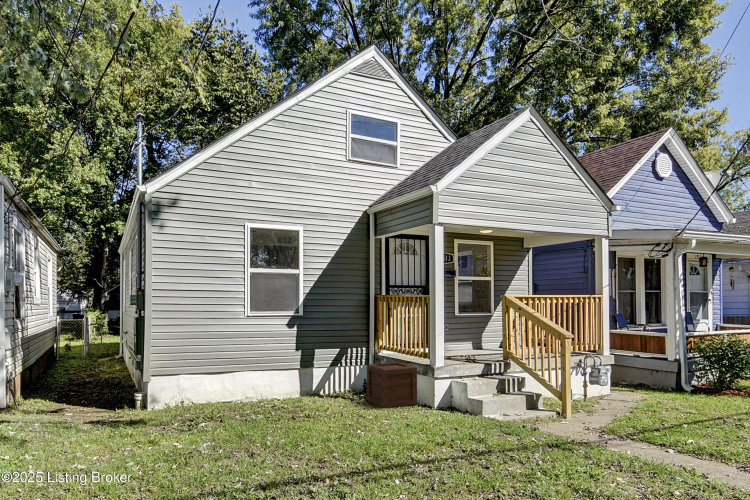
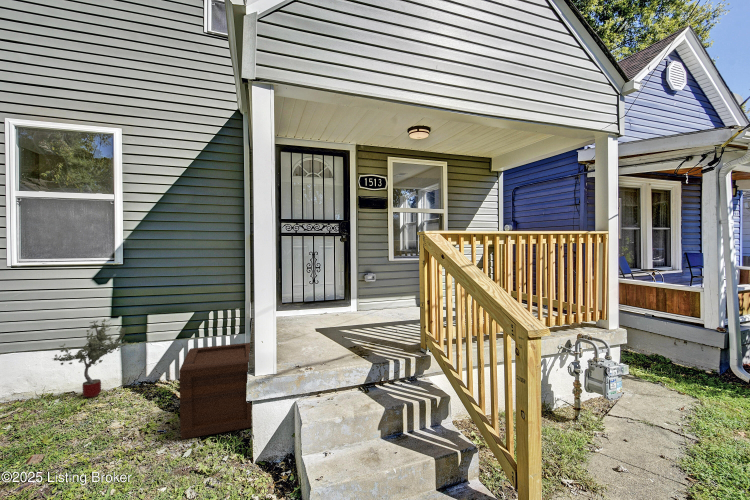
potted tree: none [275,350,313,399] -> present [54,319,127,398]

